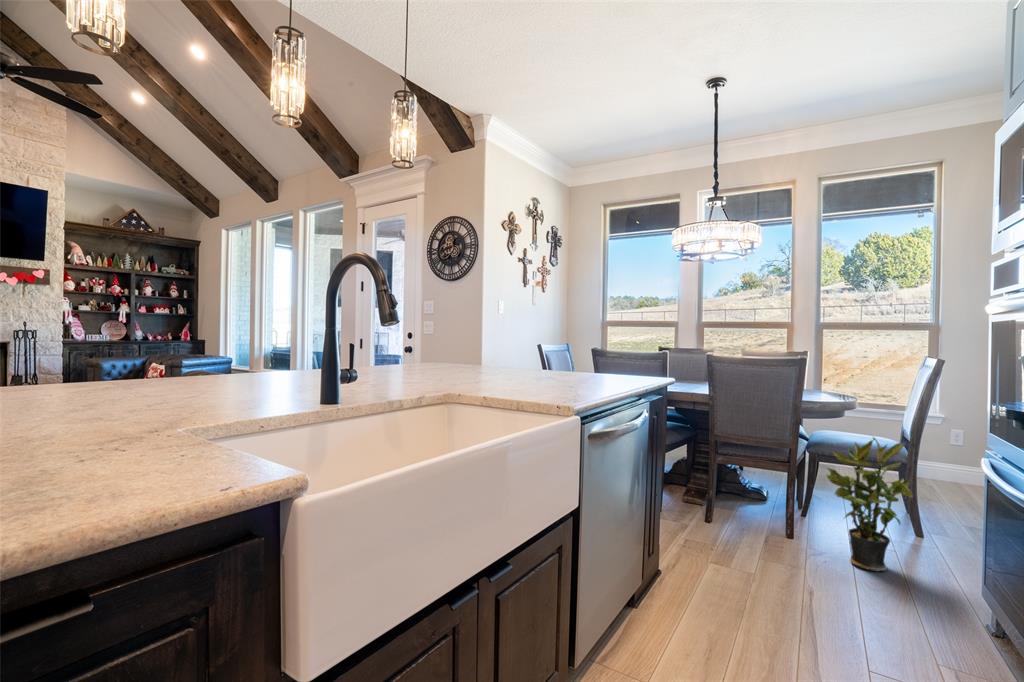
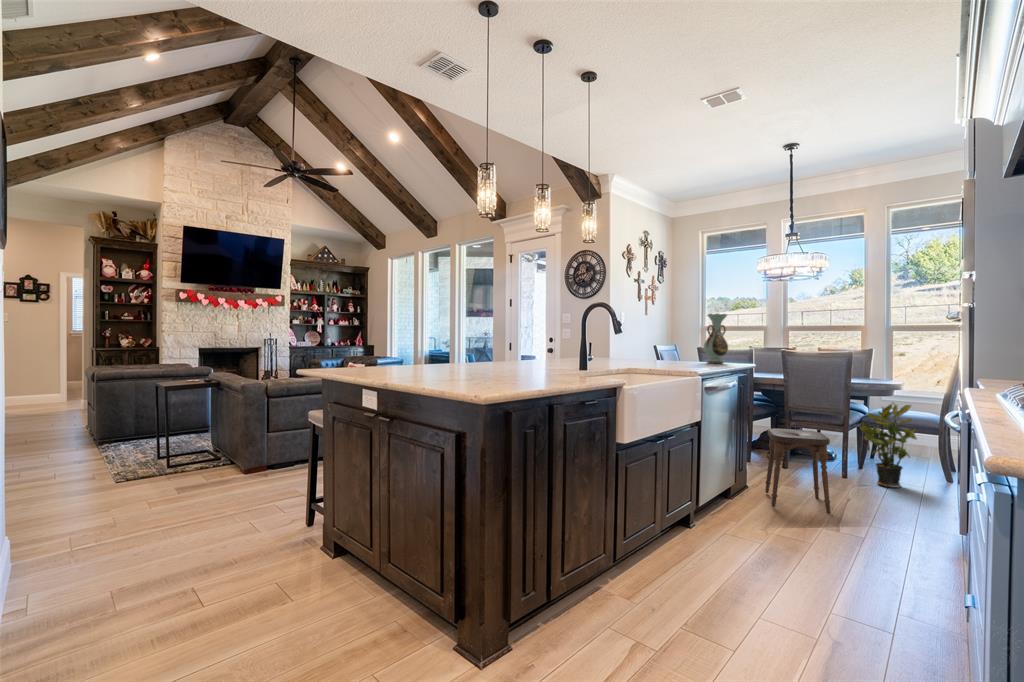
decorative vase: none [601,294,640,381] -> present [703,313,728,363]
stool: none [697,492,819,665] -> present [765,428,830,513]

